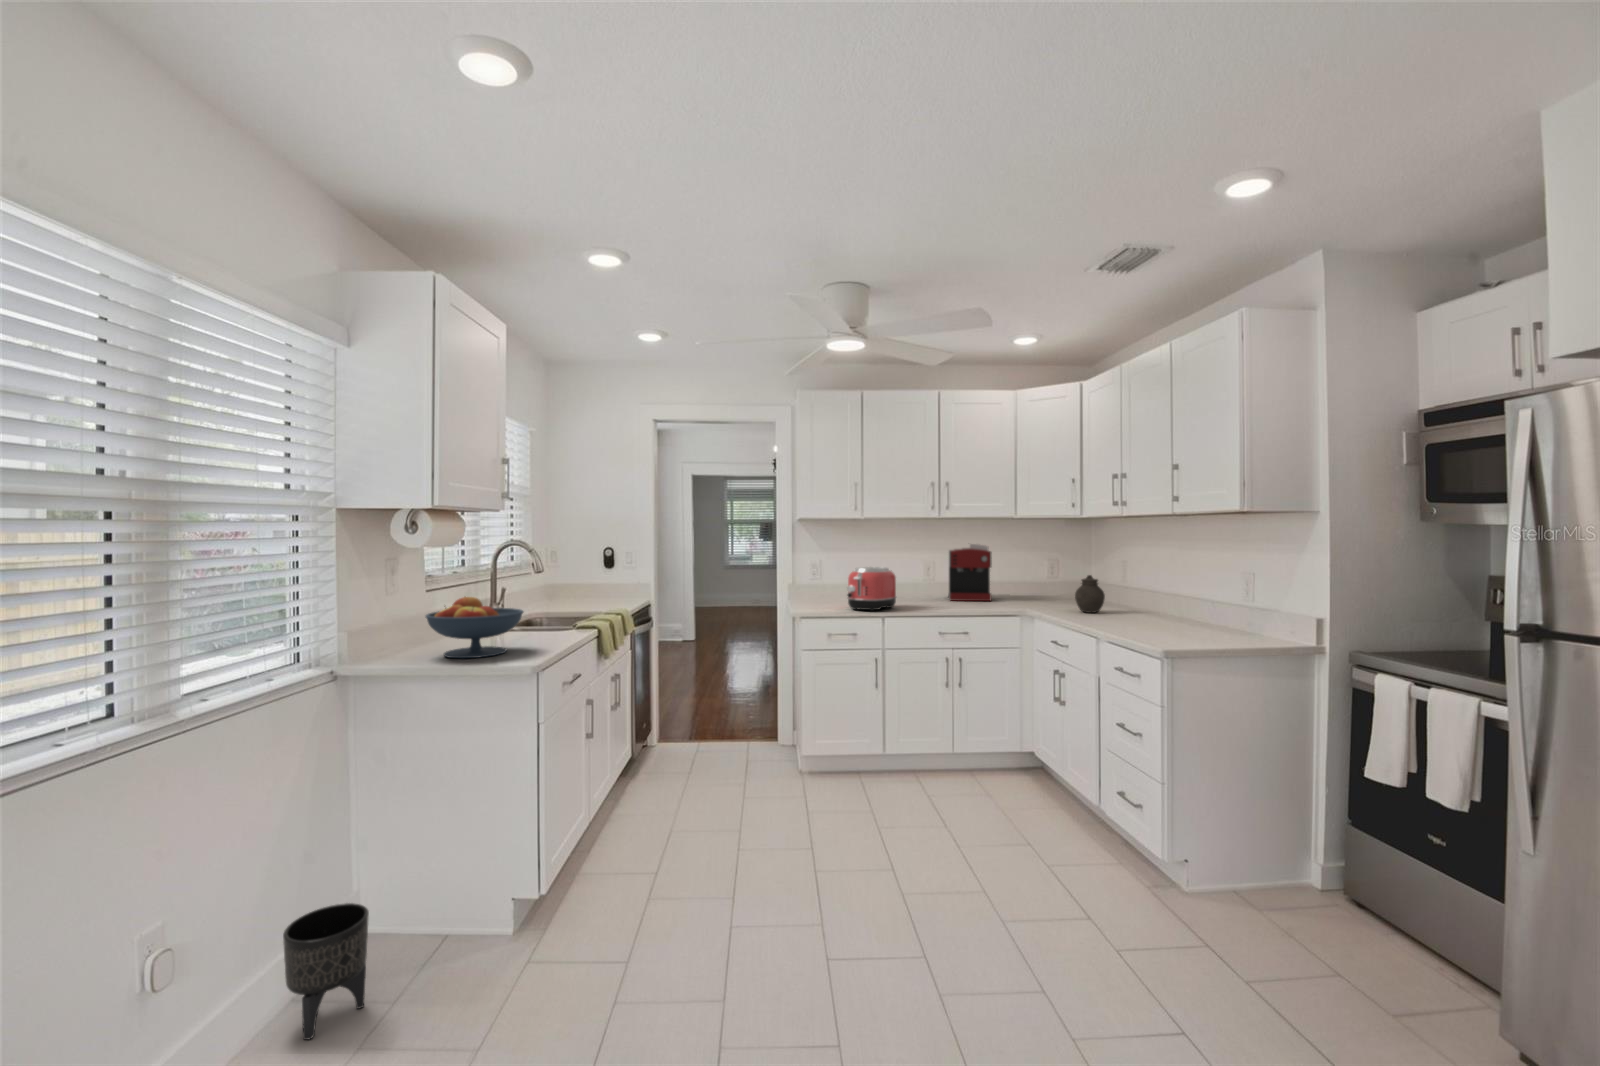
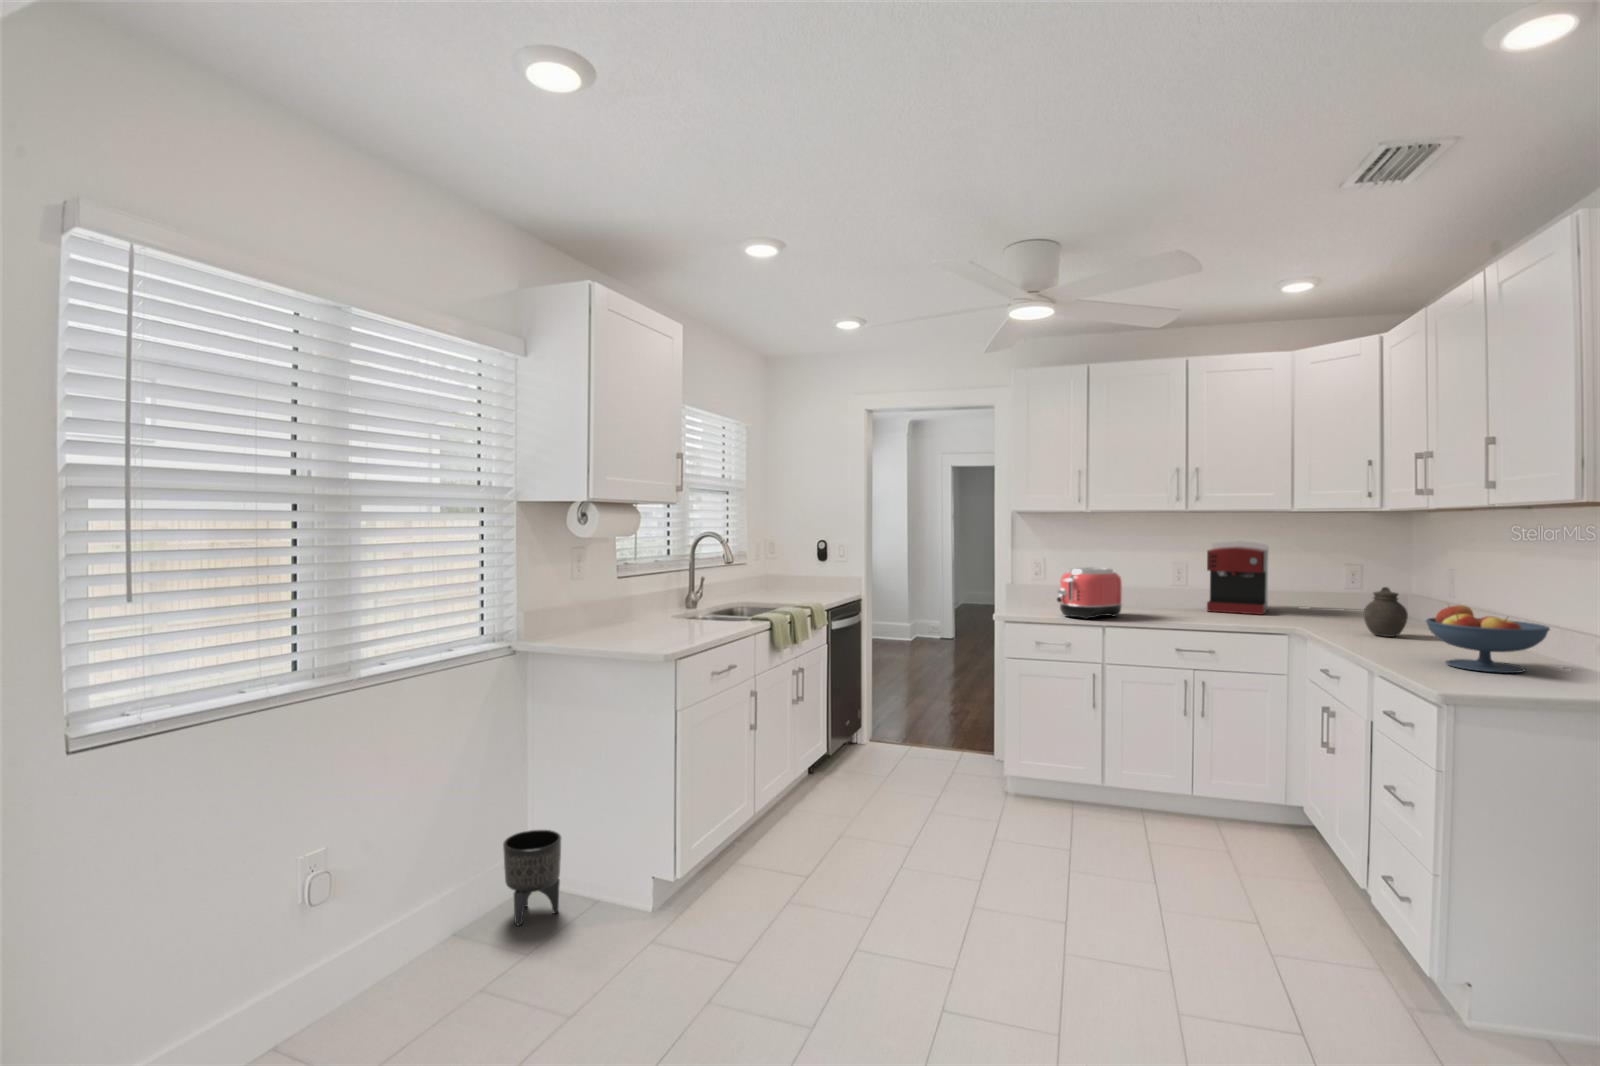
fruit bowl: present [426,597,523,658] -> present [1426,605,1550,673]

